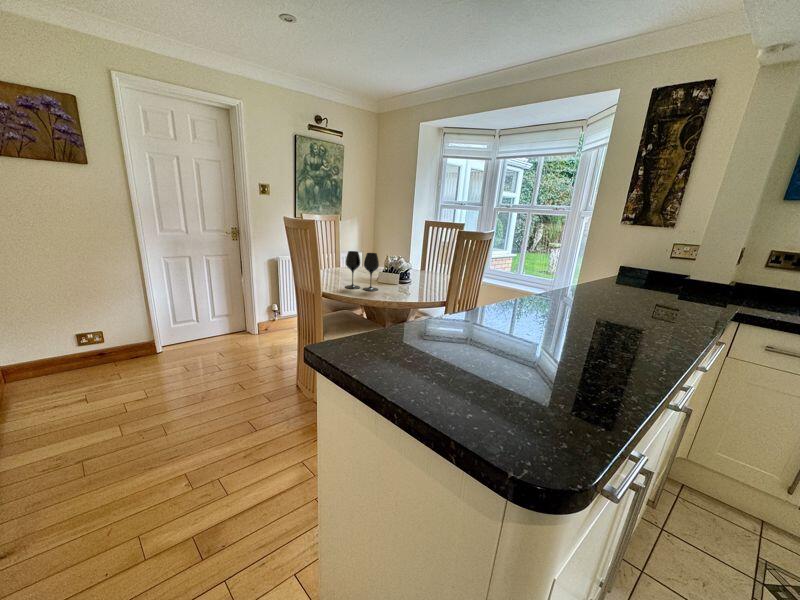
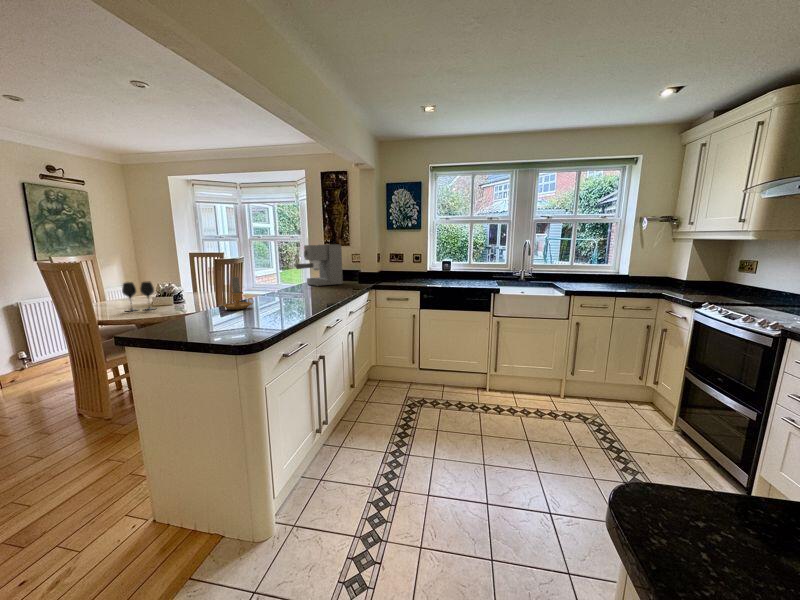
coffee maker: none [599,220,719,308] -> present [296,244,343,286]
candle: none [501,298,607,407] -> present [223,277,254,310]

